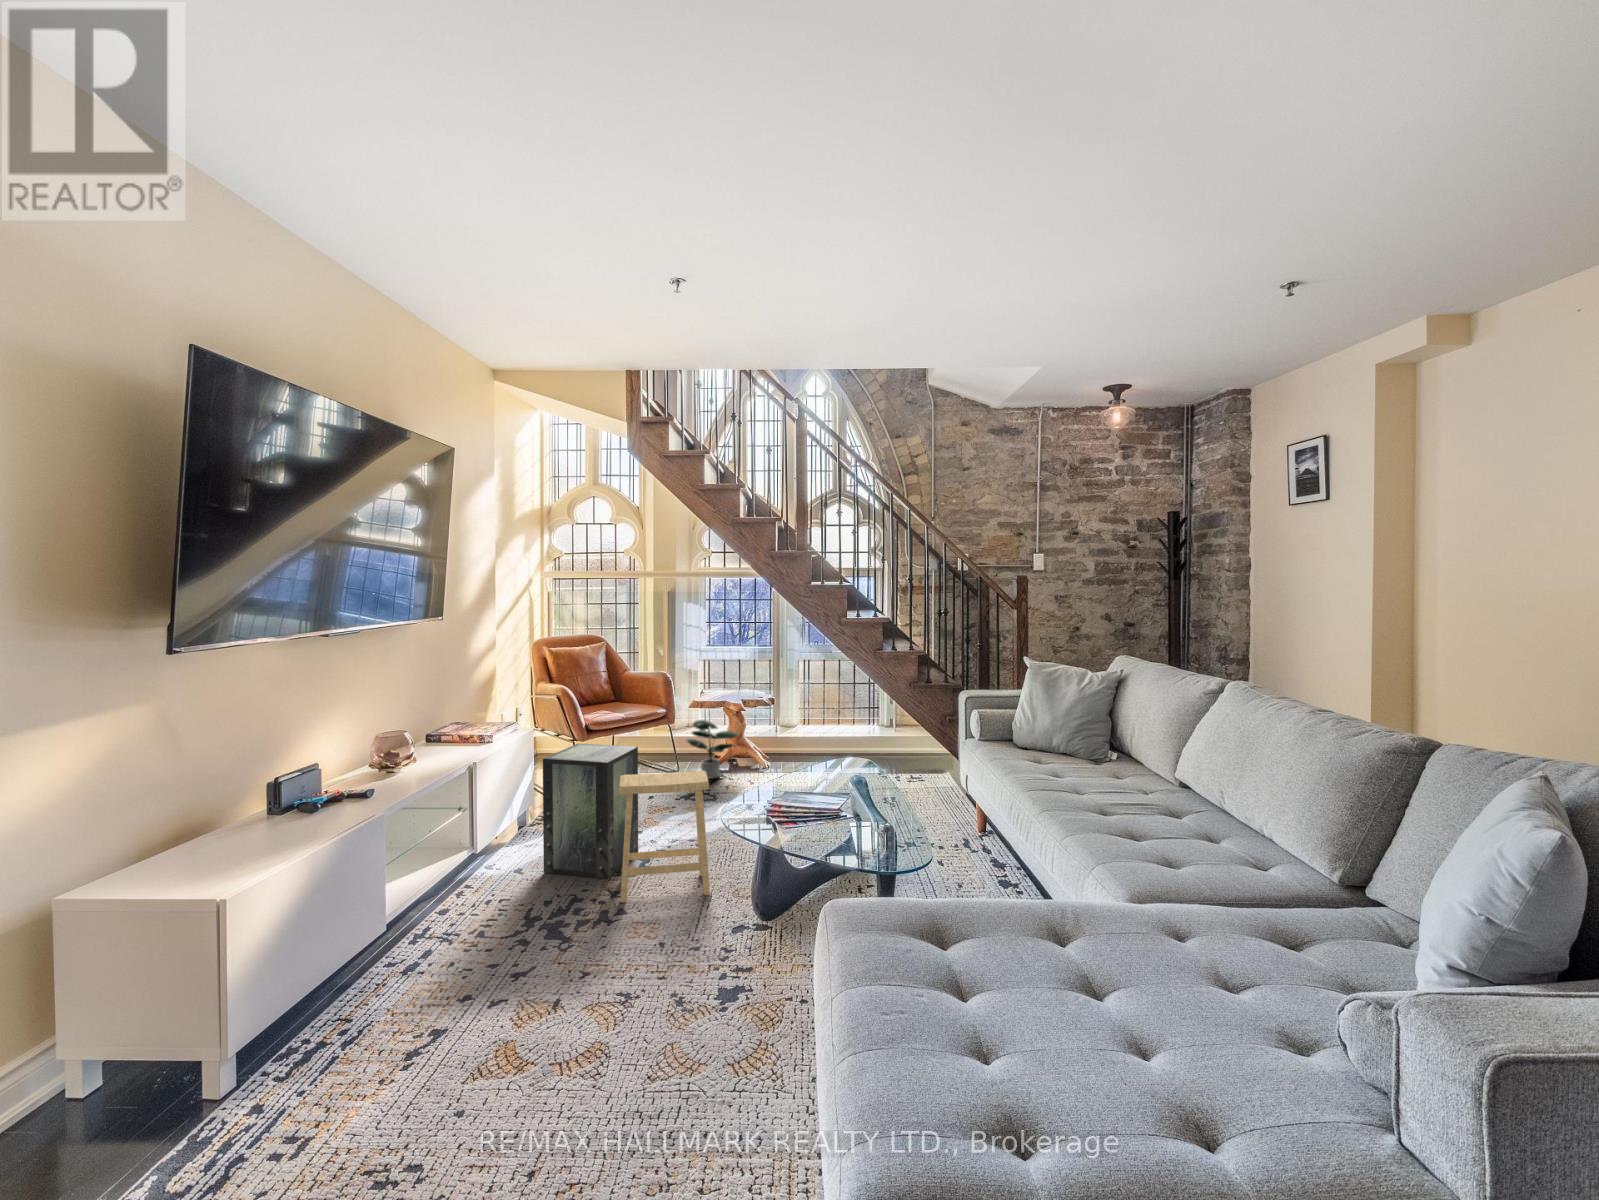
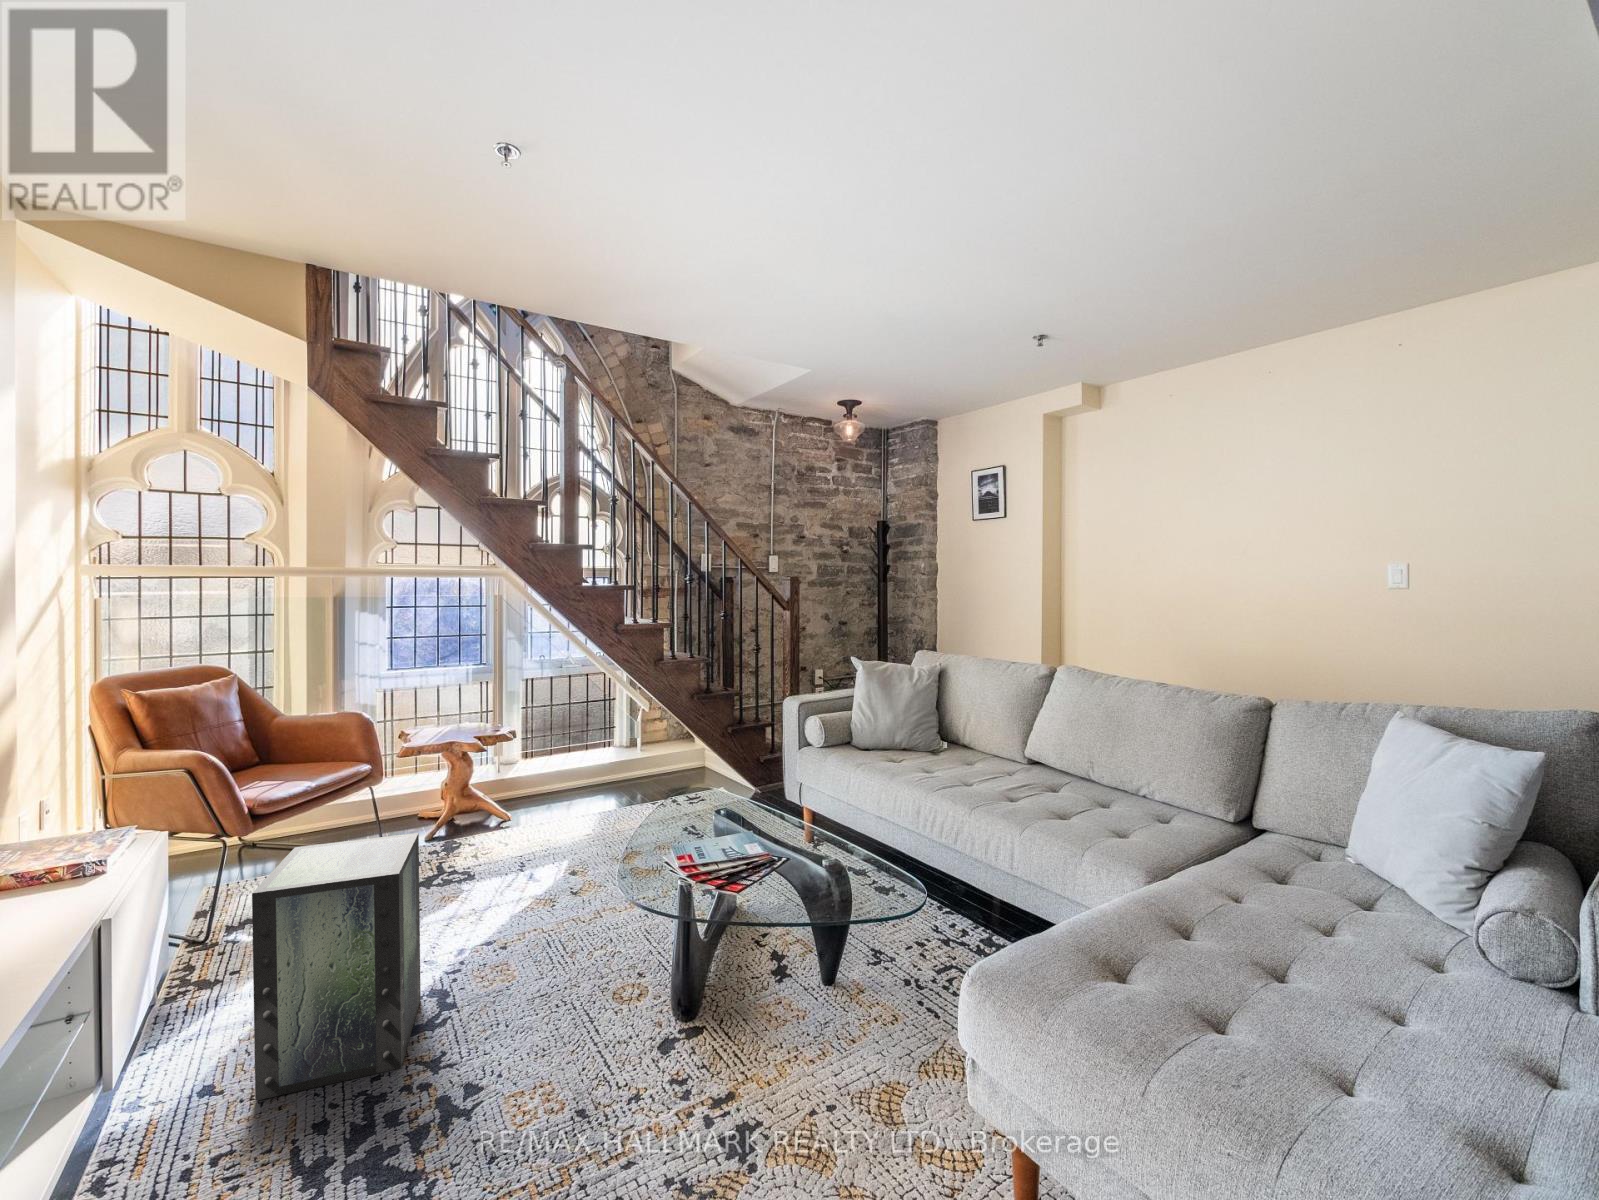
potted plant: present [686,720,739,779] -> none [401,769,481,849]
footstool: present [619,771,710,903] -> none [430,852,599,1108]

